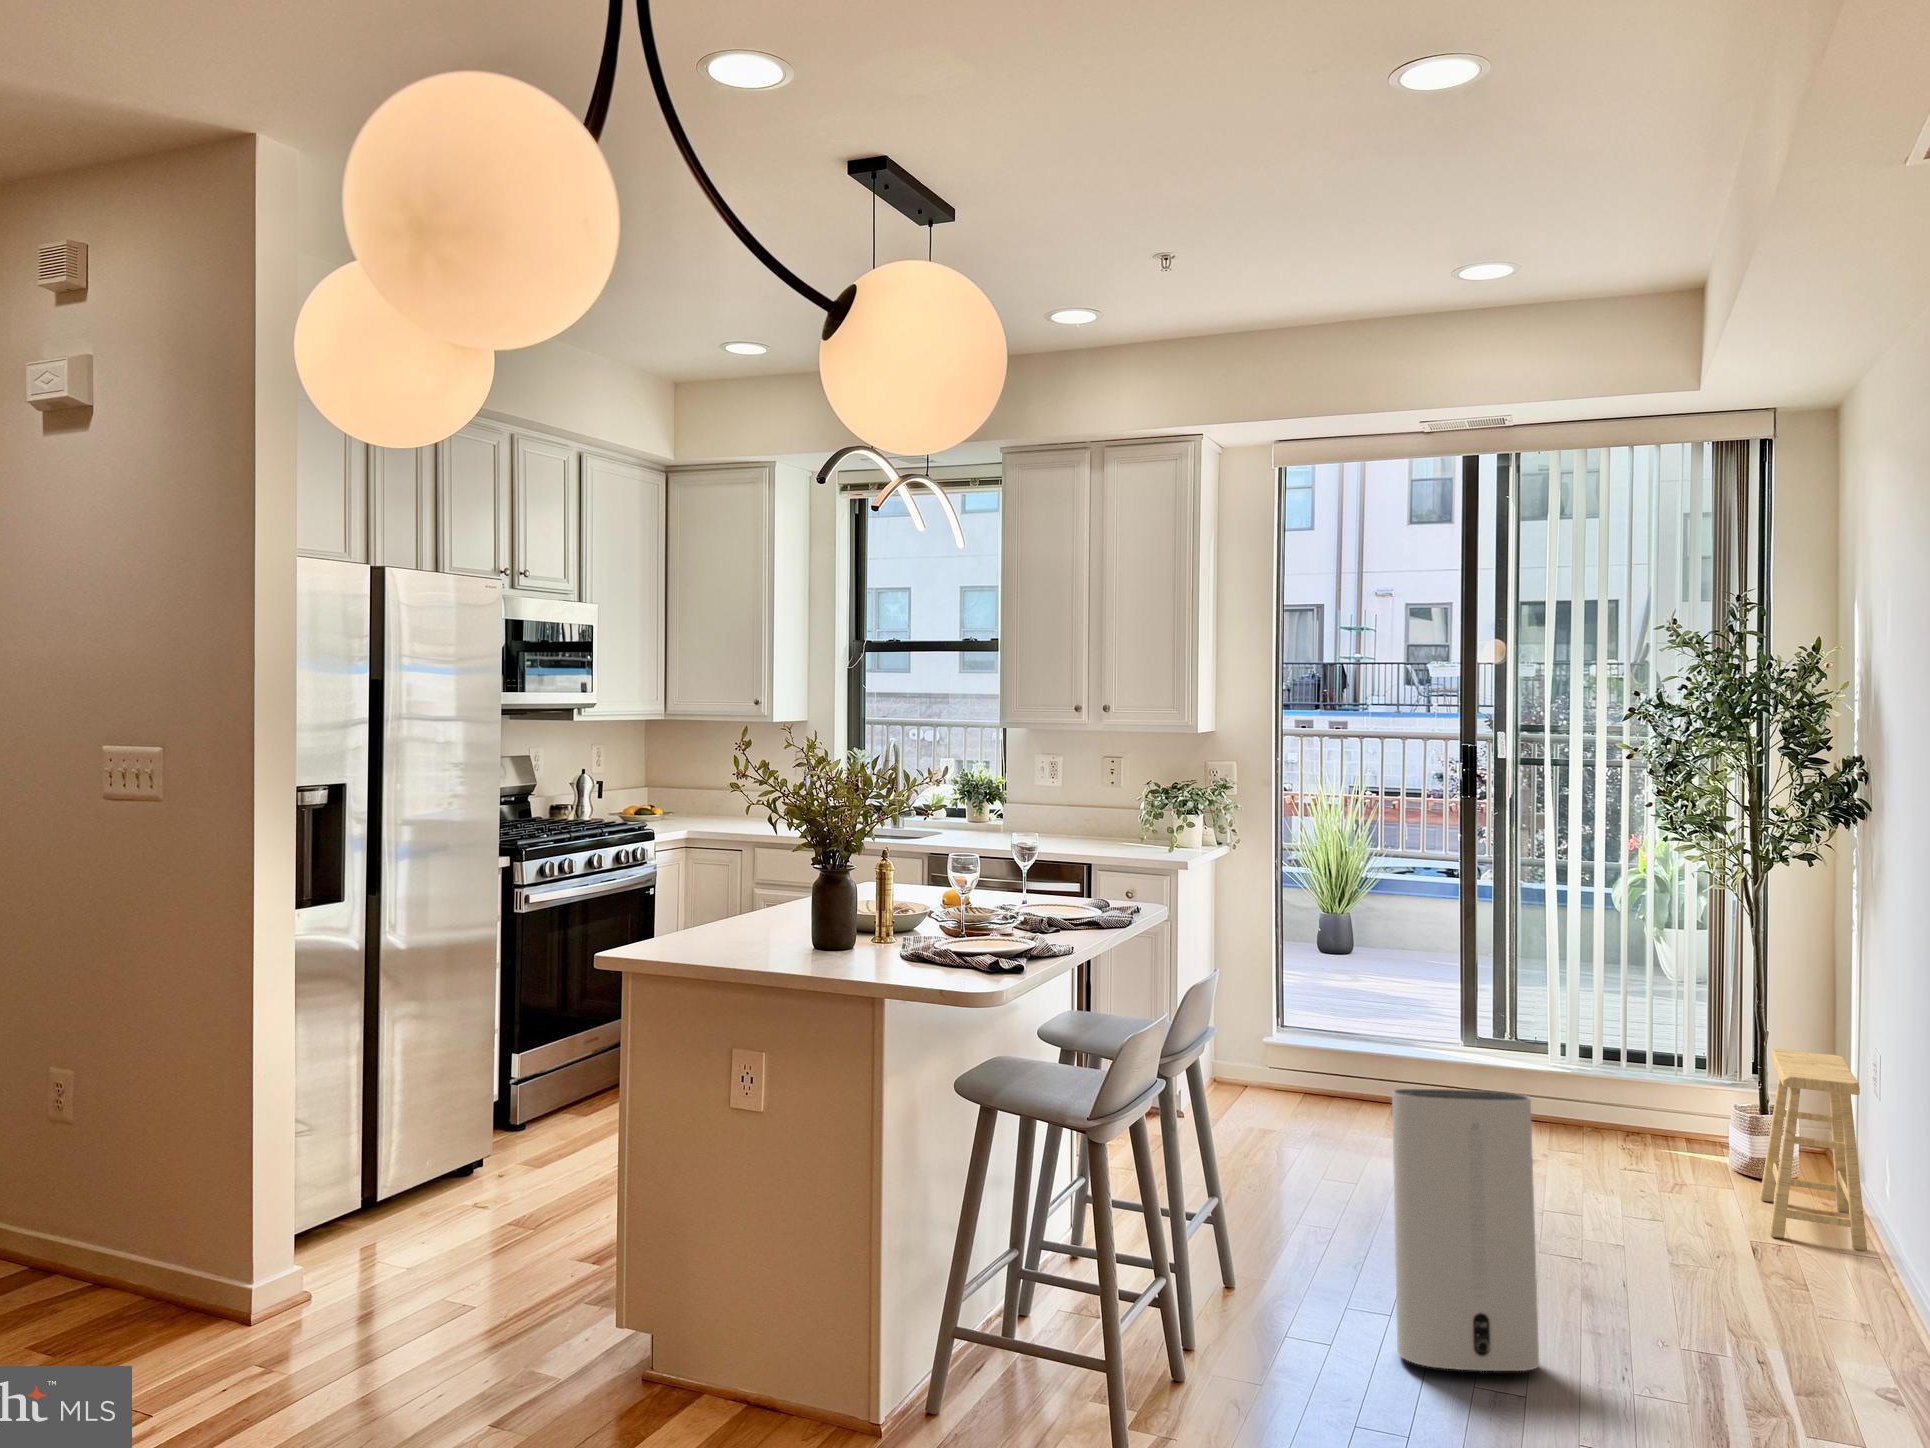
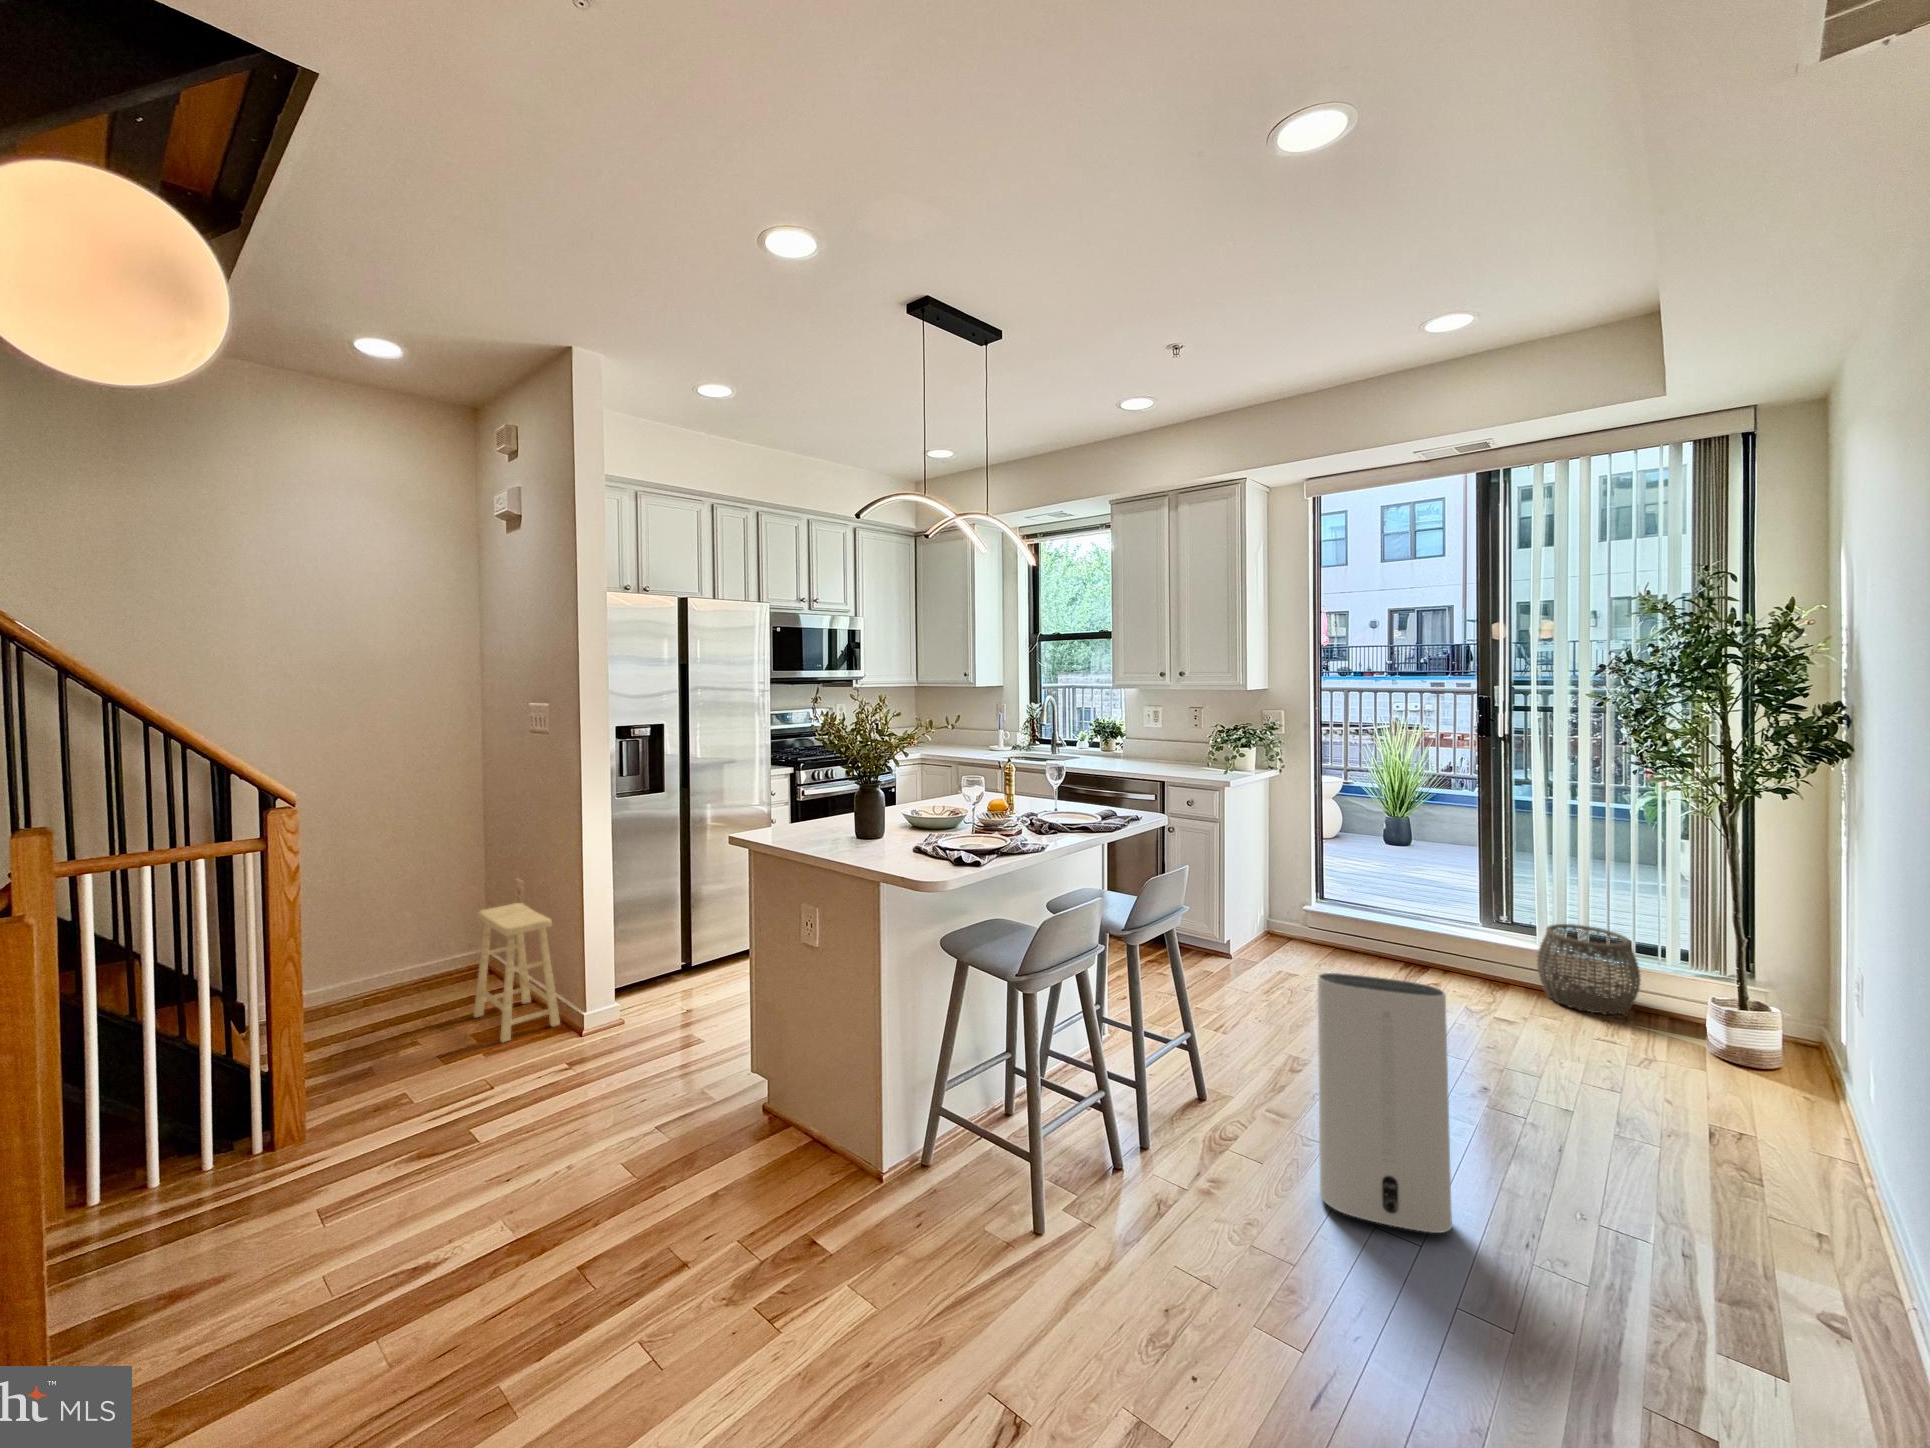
woven basket: none [1550,1035,1661,1142] -> present [1537,924,1641,1015]
footstool: present [1760,1049,1867,1251] -> present [474,903,560,1042]

